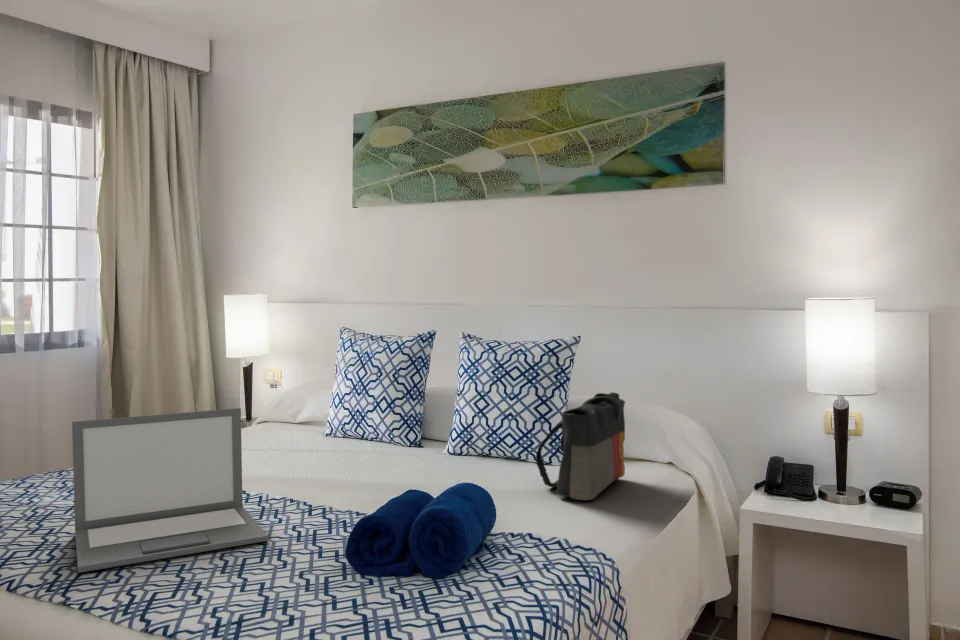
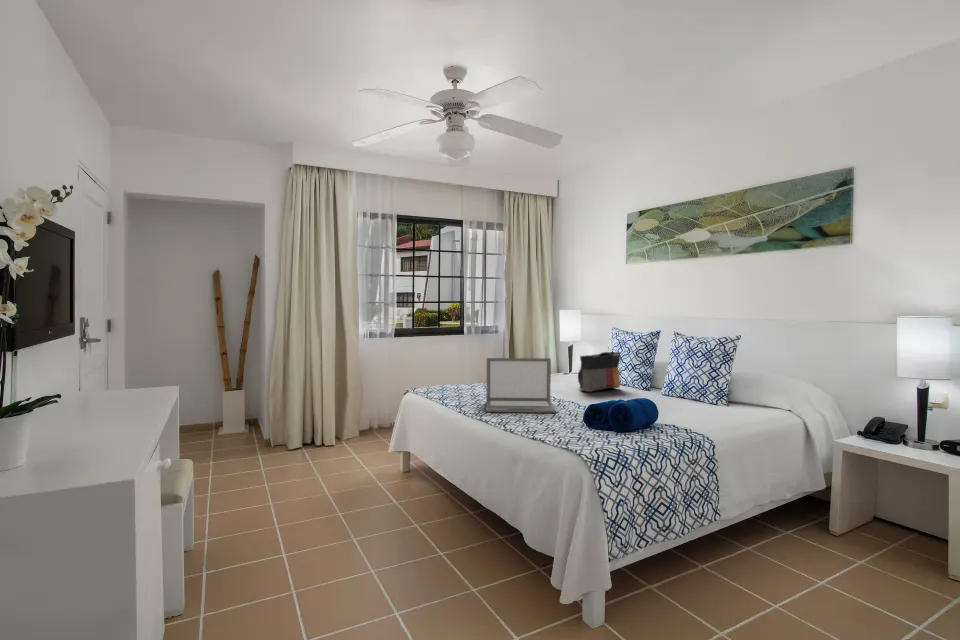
tote bag: present [536,392,625,500] -> present [578,352,620,392]

